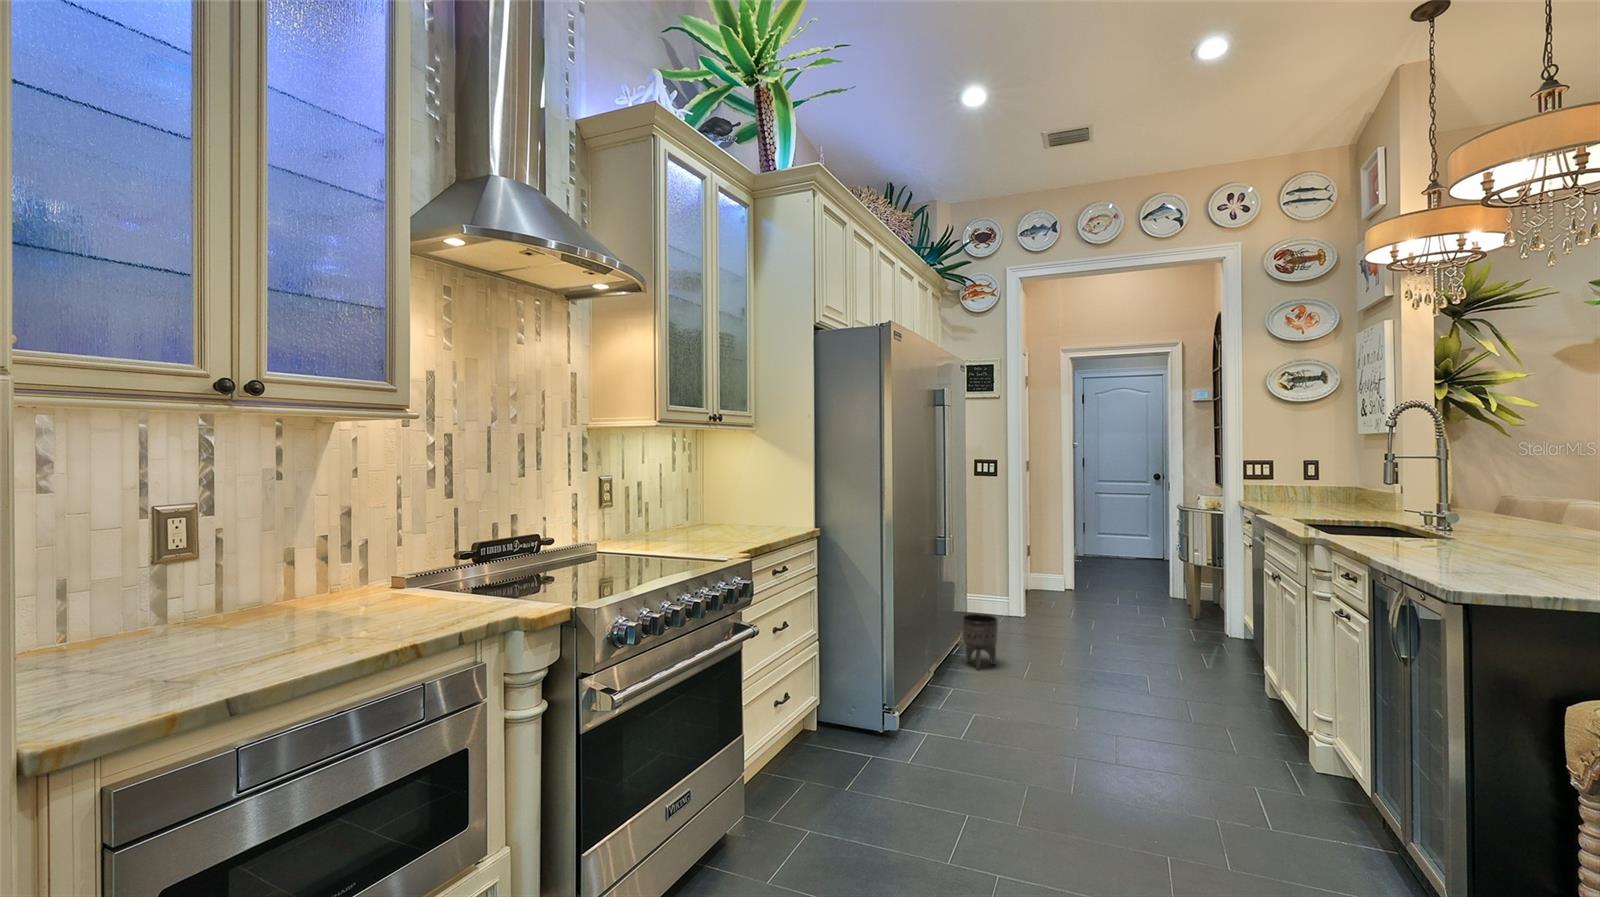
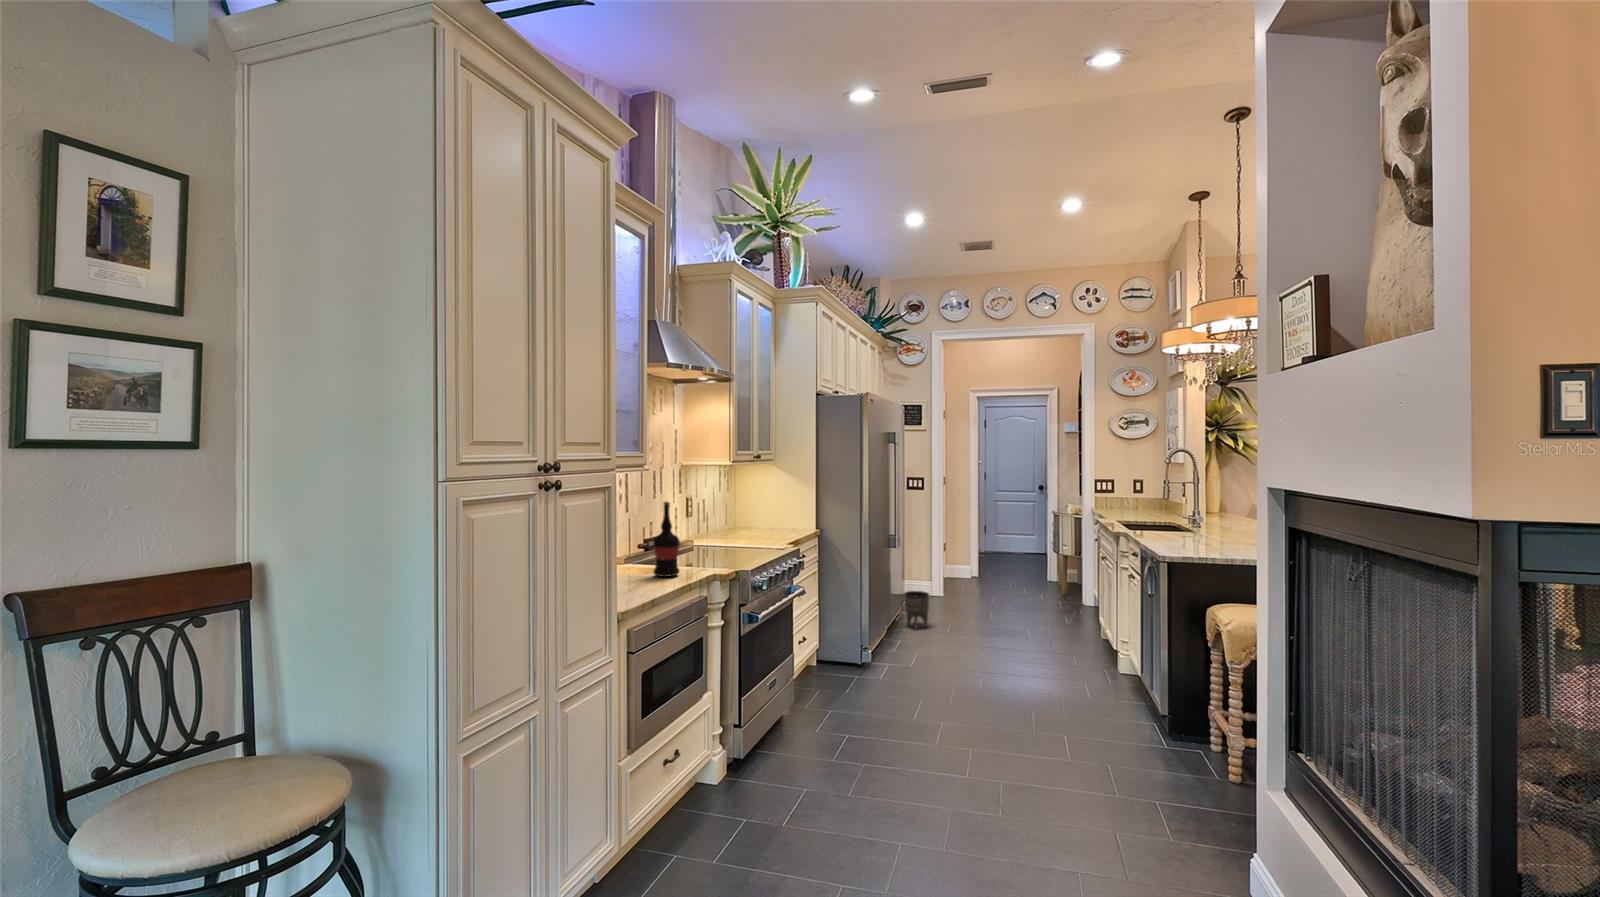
wine bottle: none [378,473,440,623] -> present [653,502,680,577]

